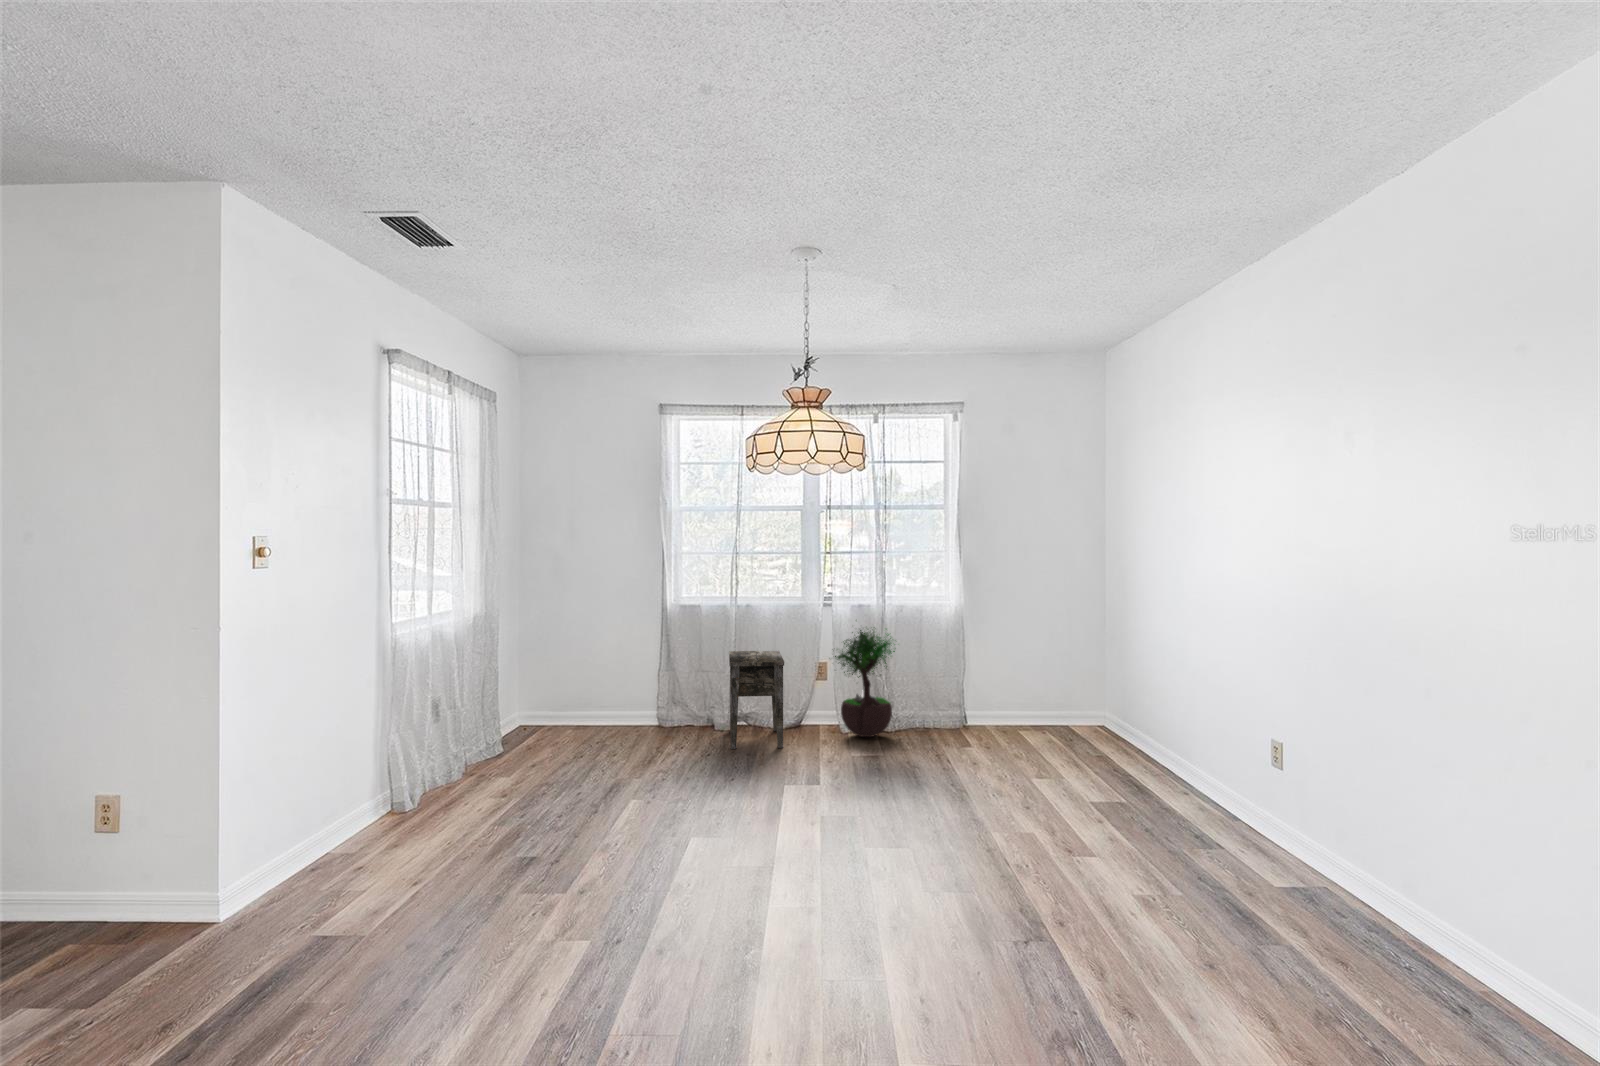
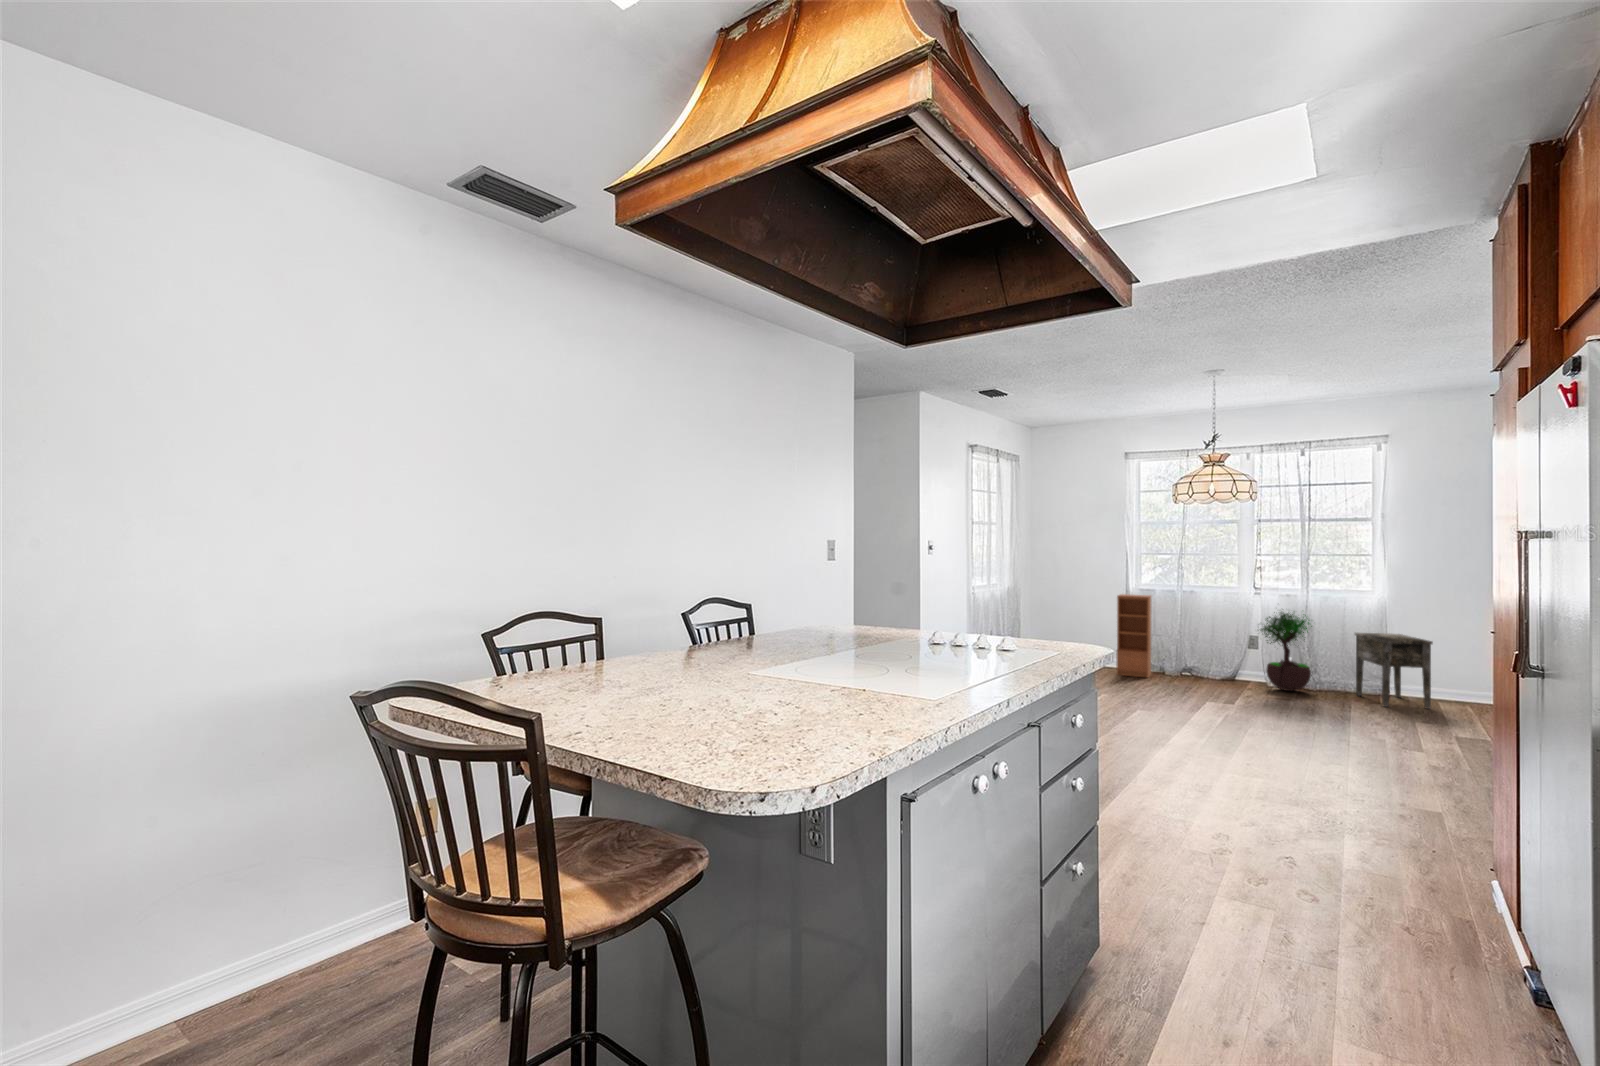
bookcase: none [646,615,693,739] -> present [1116,594,1151,678]
side table: present [729,651,784,749] -> present [1355,633,1433,709]

